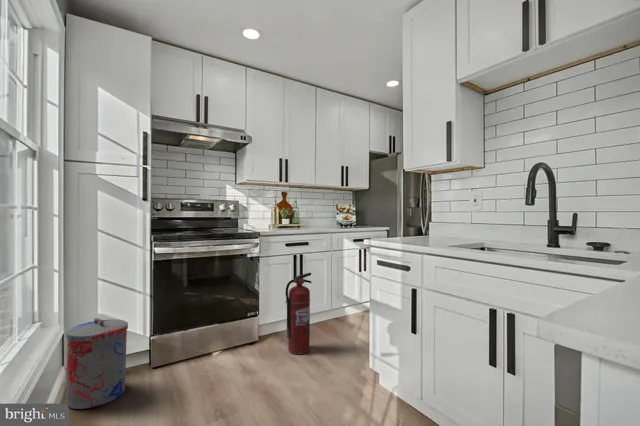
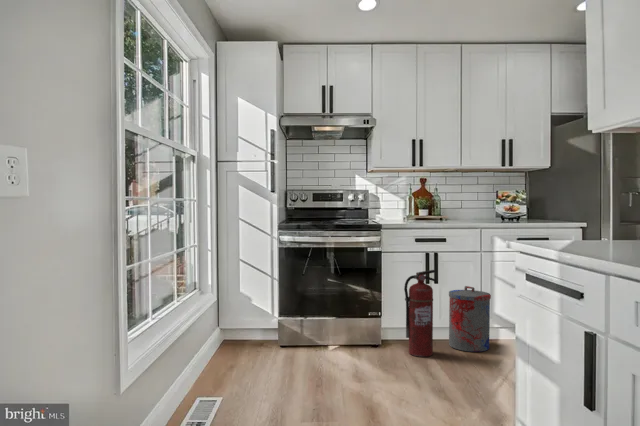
trash can: present [66,318,128,409] -> present [449,286,491,352]

